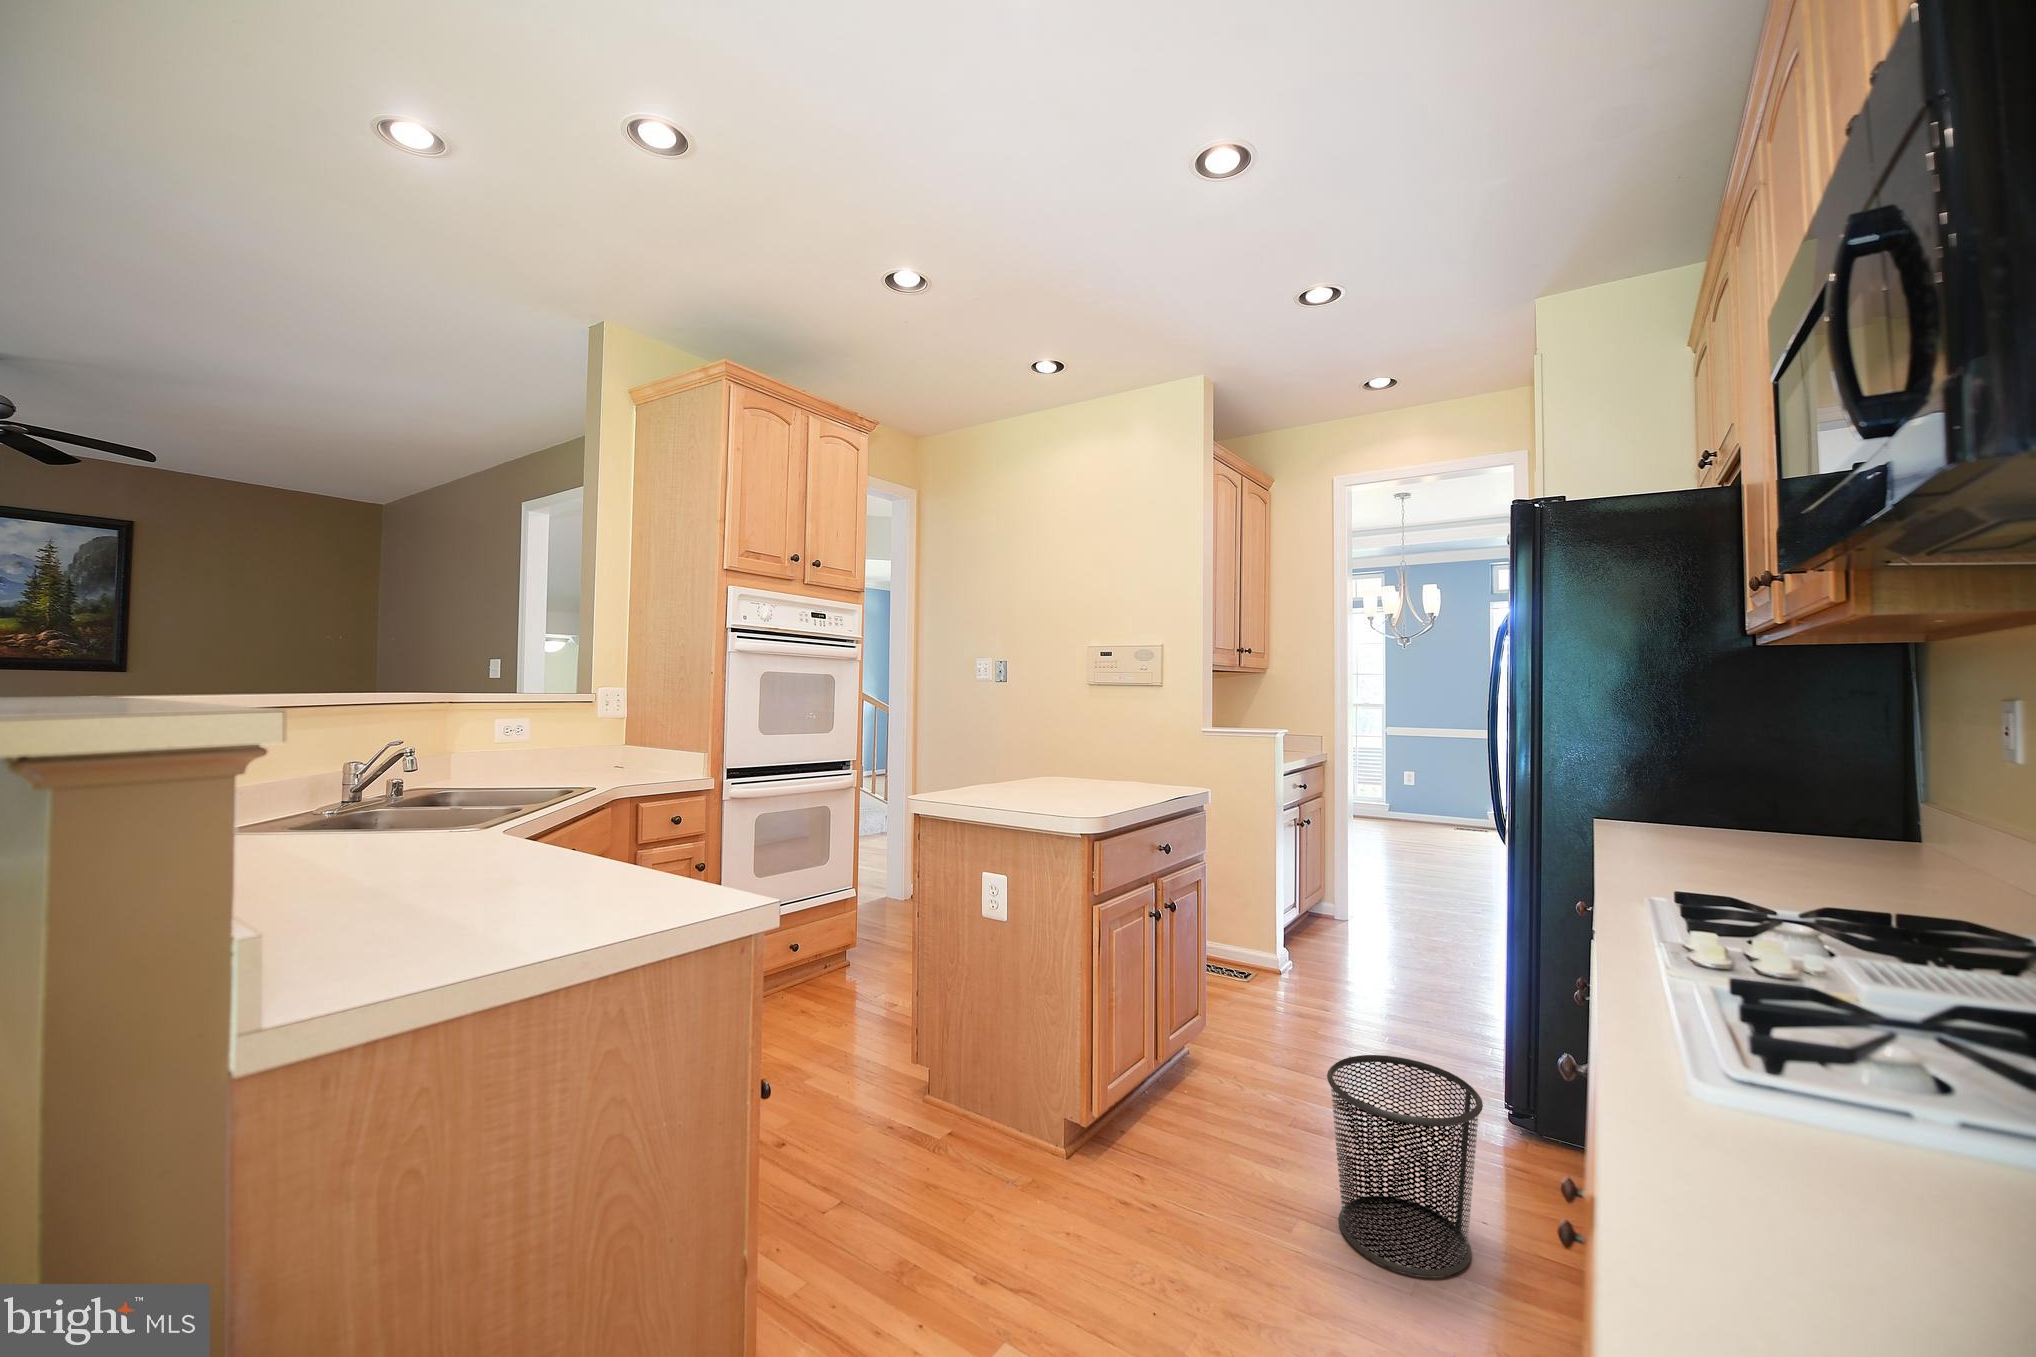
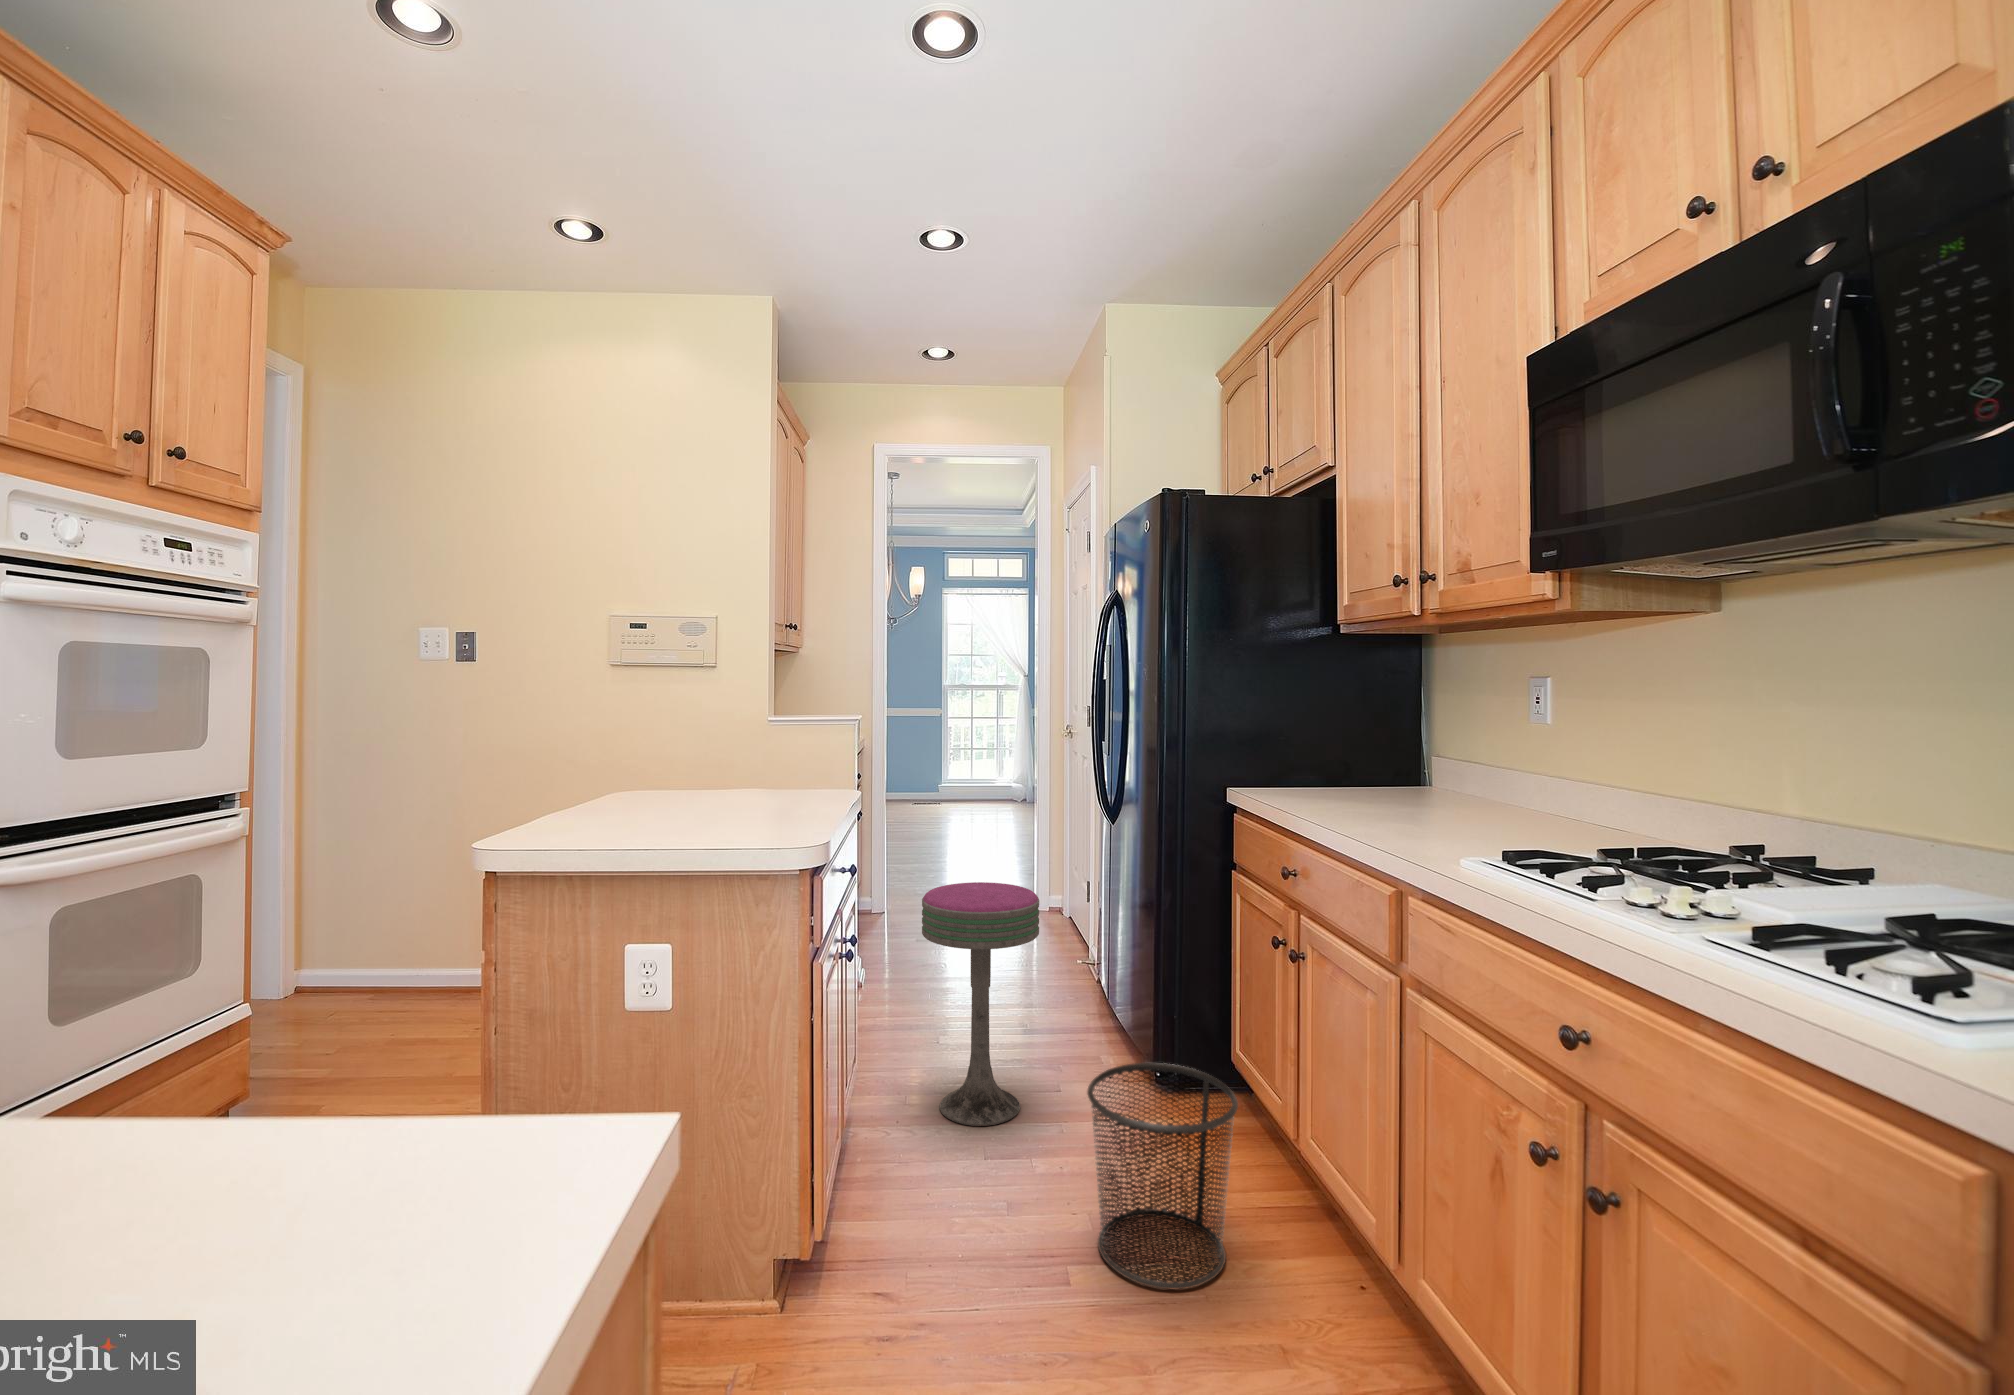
bar stool: none [1259,874,1372,1096] -> present [922,882,1039,1126]

